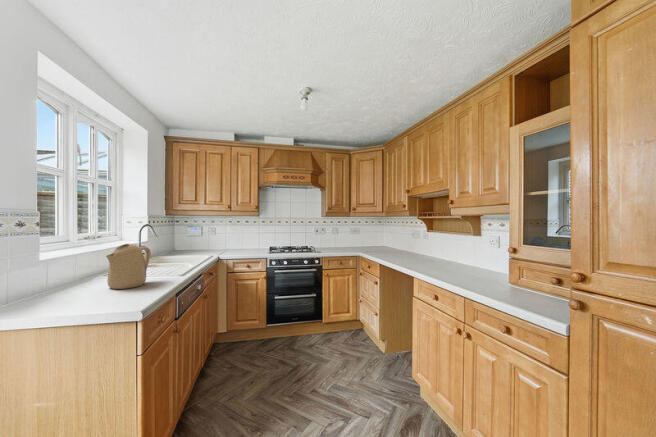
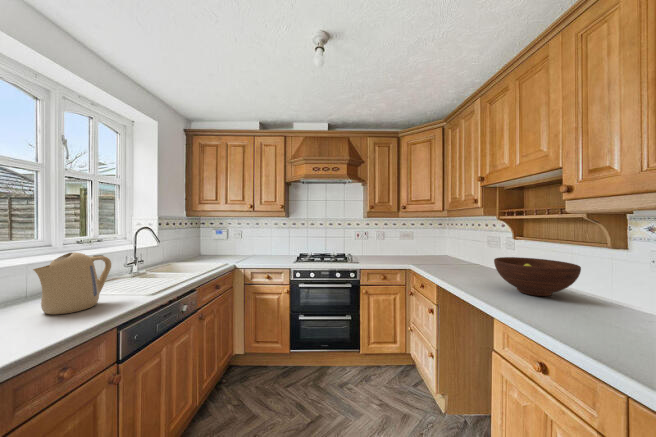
fruit bowl: none [414,243,459,265] -> present [494,257,581,296]

